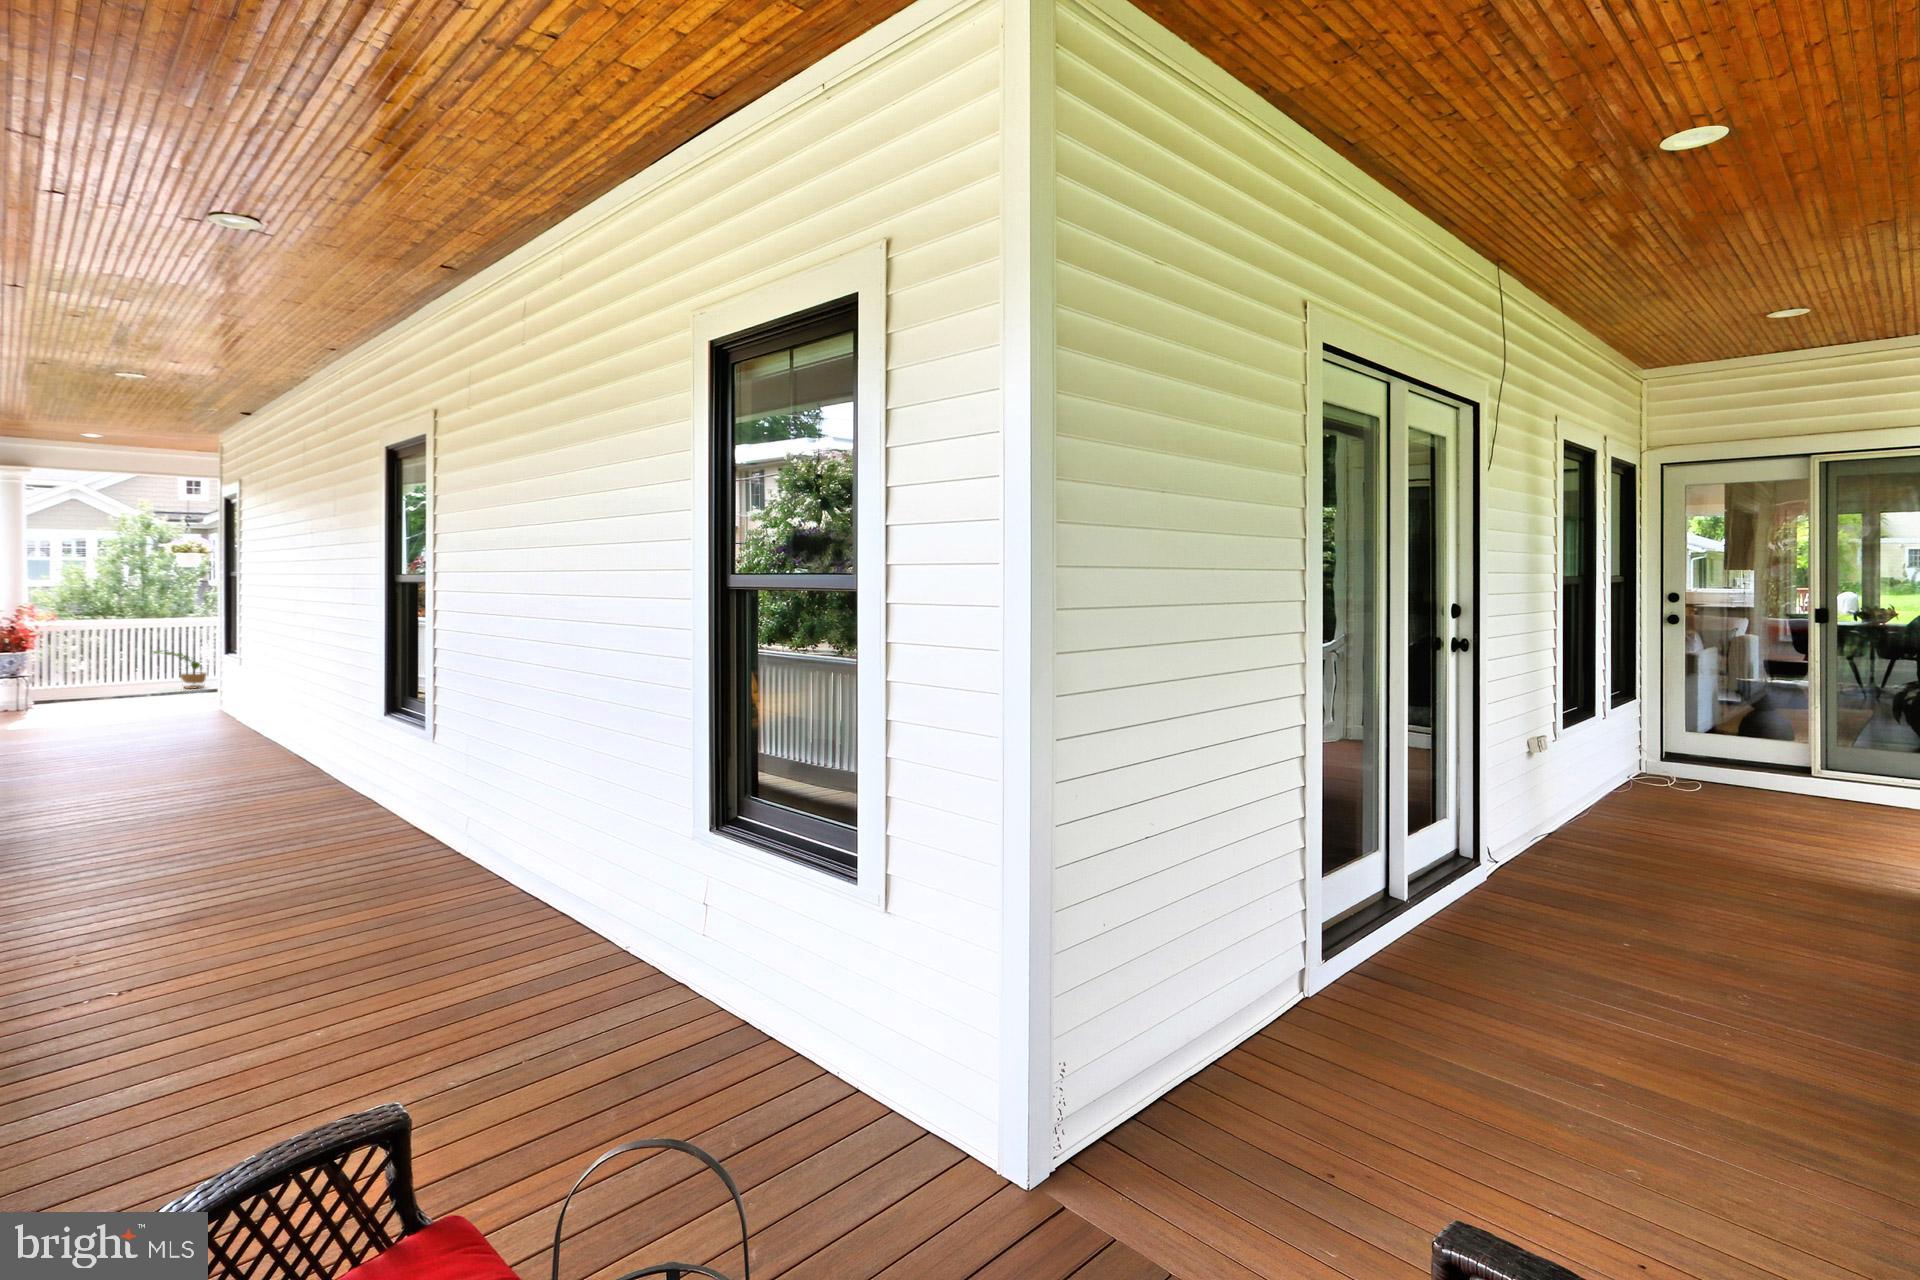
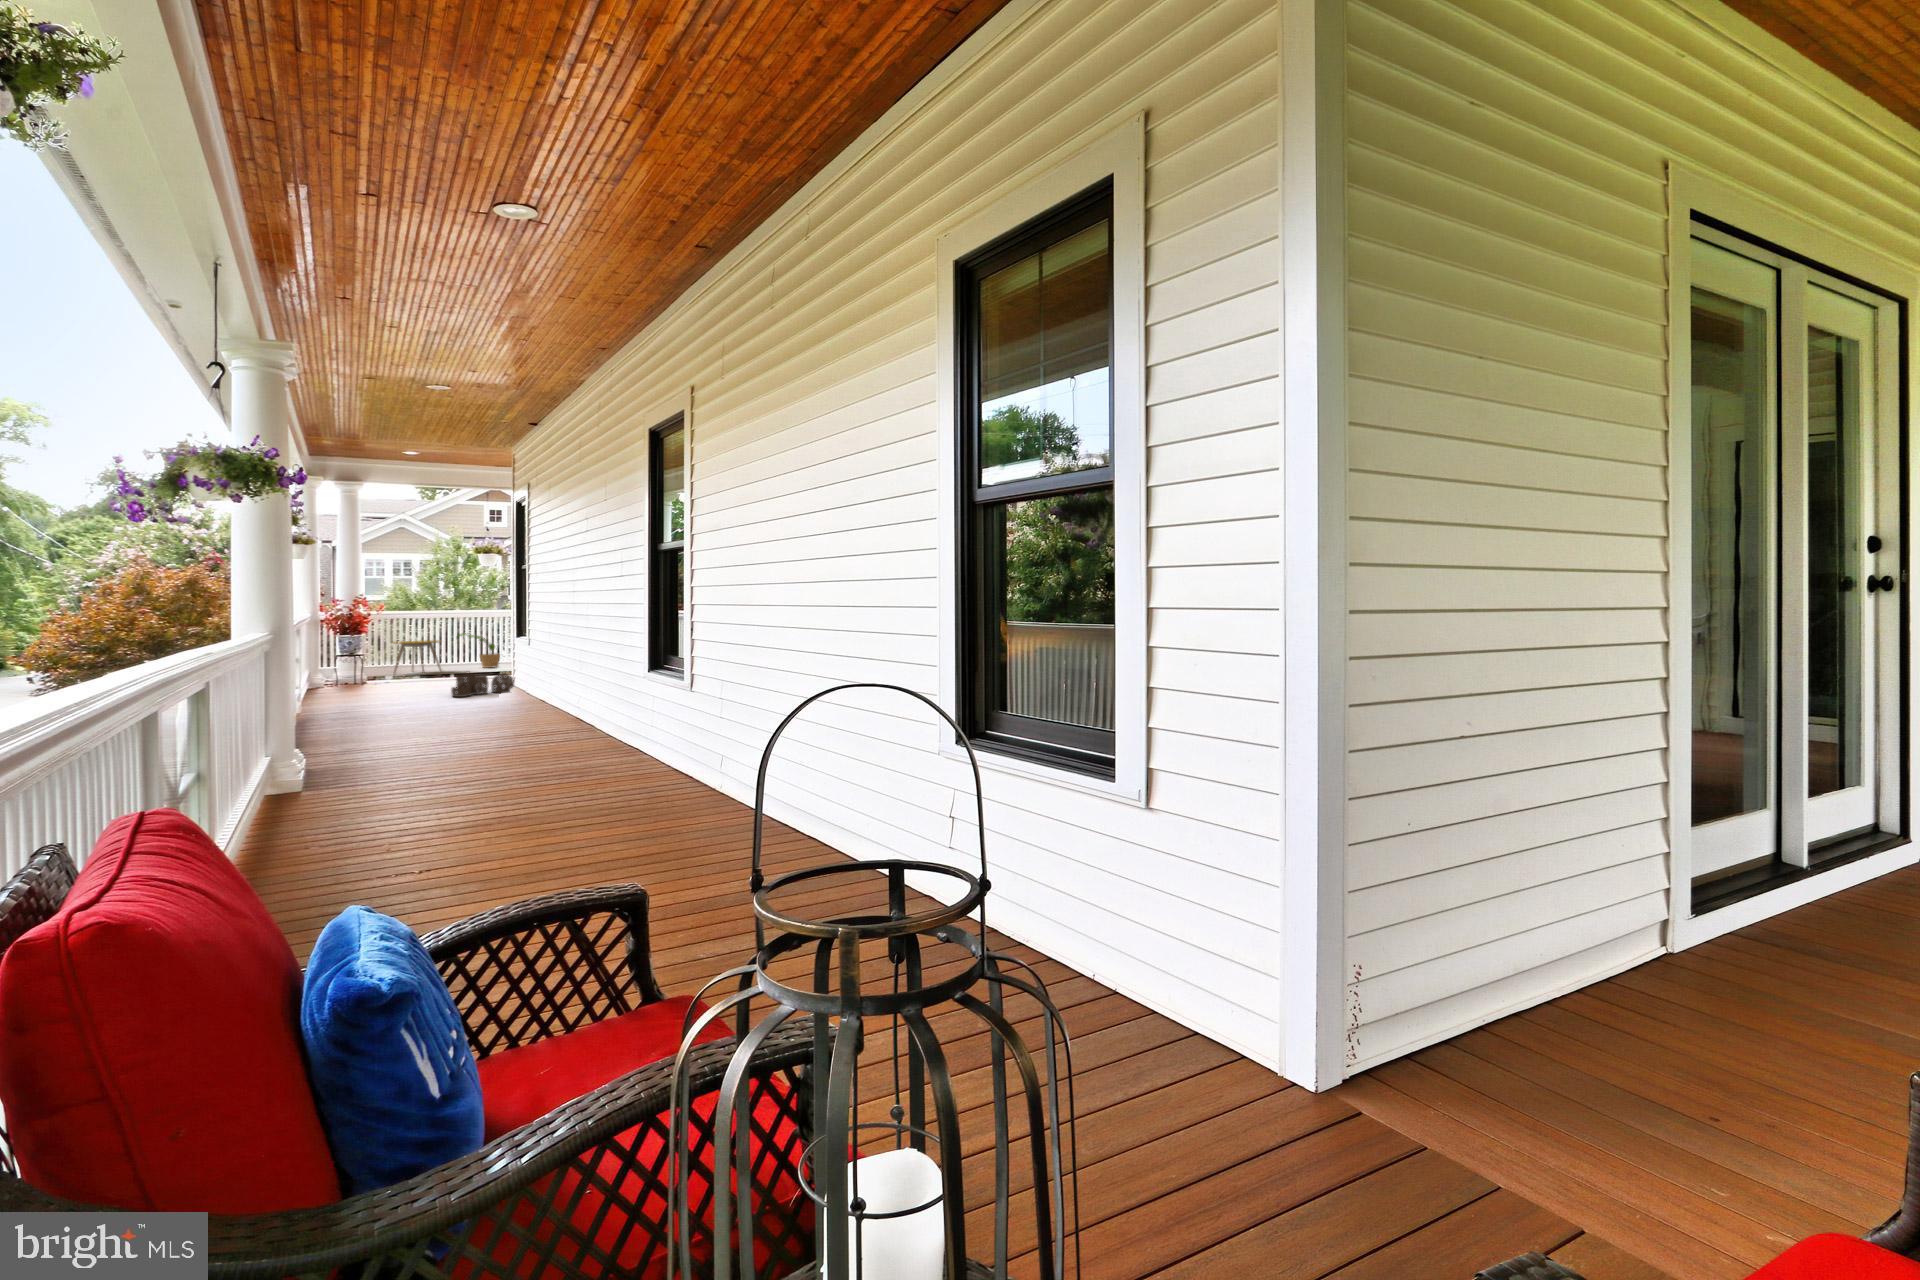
side table: none [63,659,131,698] -> present [393,640,441,674]
woven basket: none [144,694,226,725] -> present [451,673,514,697]

